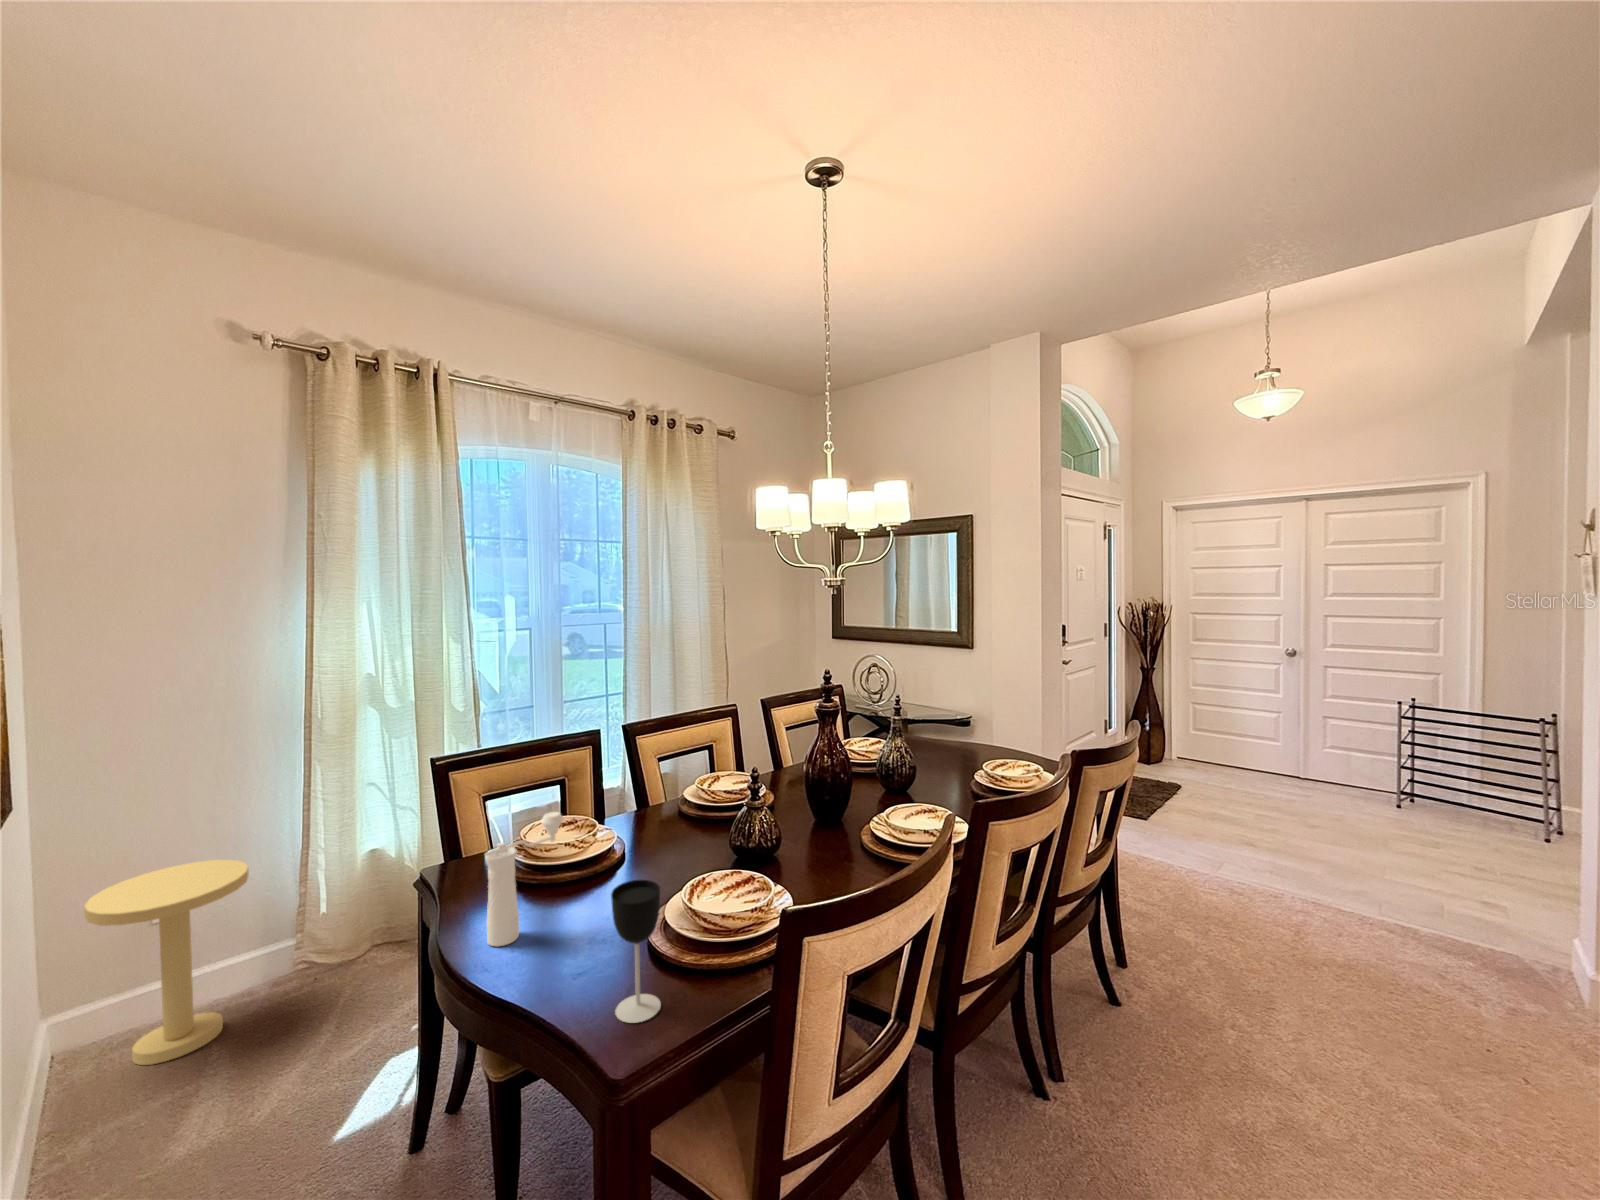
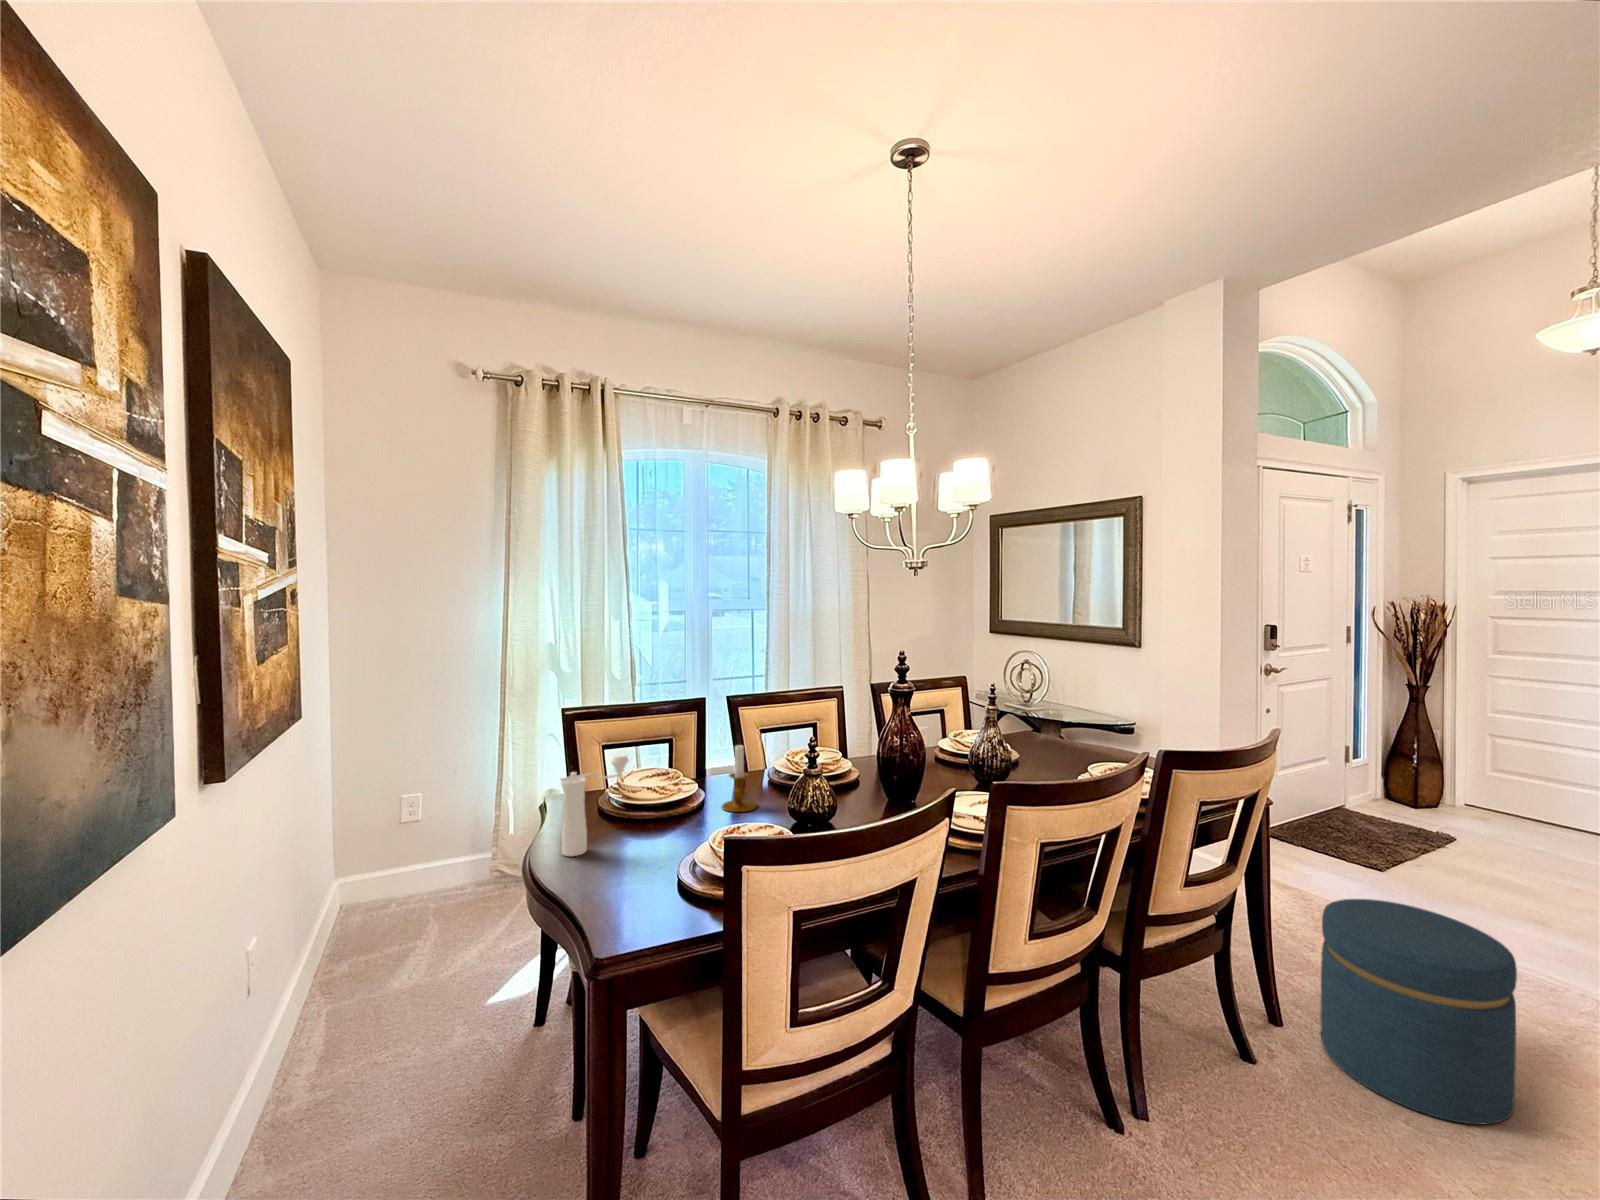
candlestick: none [648,782,688,857] -> present [722,745,757,812]
ottoman: none [1155,850,1290,1019] -> present [1320,899,1517,1124]
side table: present [84,860,248,1065] -> none [355,780,458,925]
wine glass: present [611,880,661,1023] -> none [621,808,662,925]

